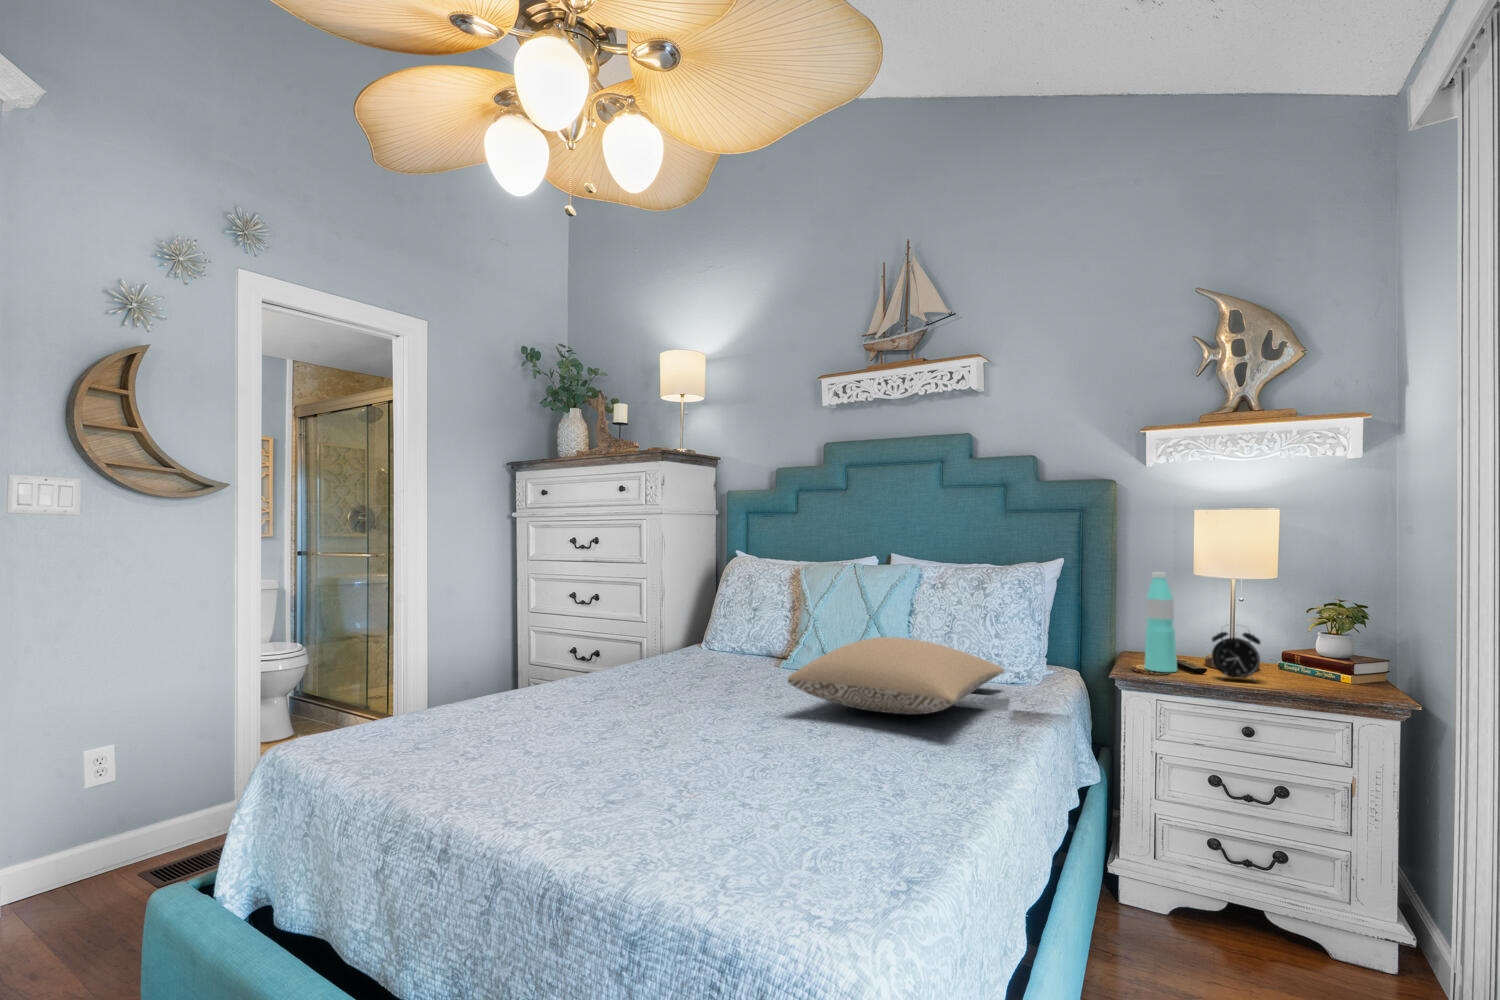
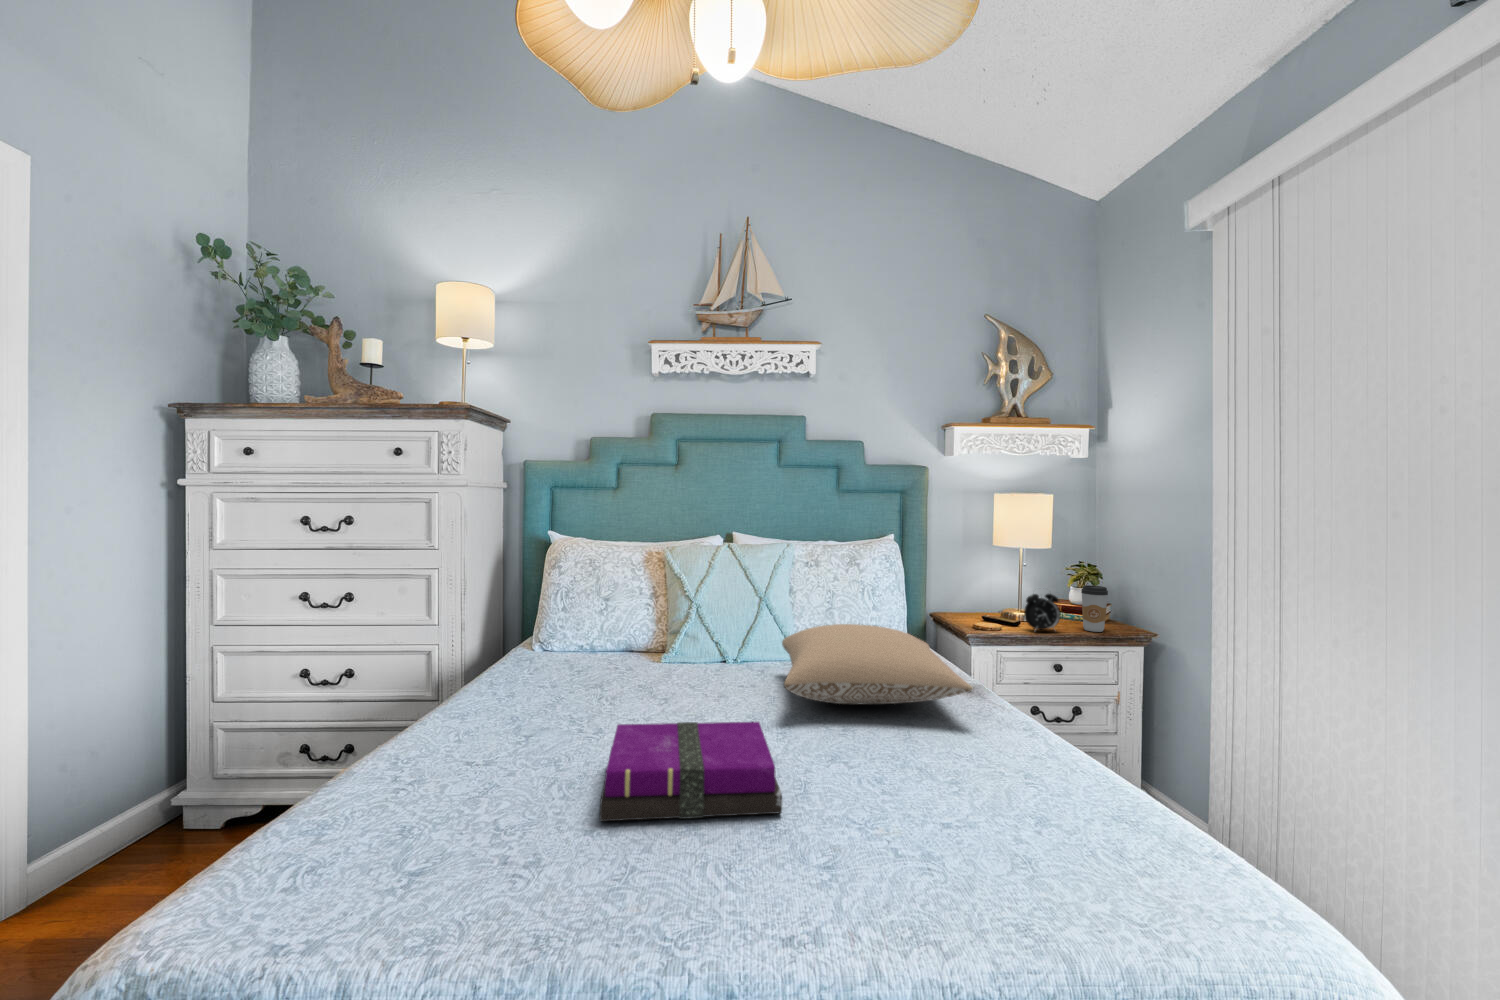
water bottle: present [1145,572,1177,672] -> none [972,547,997,629]
coffee cup: none [1302,626,1343,688] -> present [1081,585,1108,632]
notebook: none [560,687,726,759] -> present [600,722,782,821]

